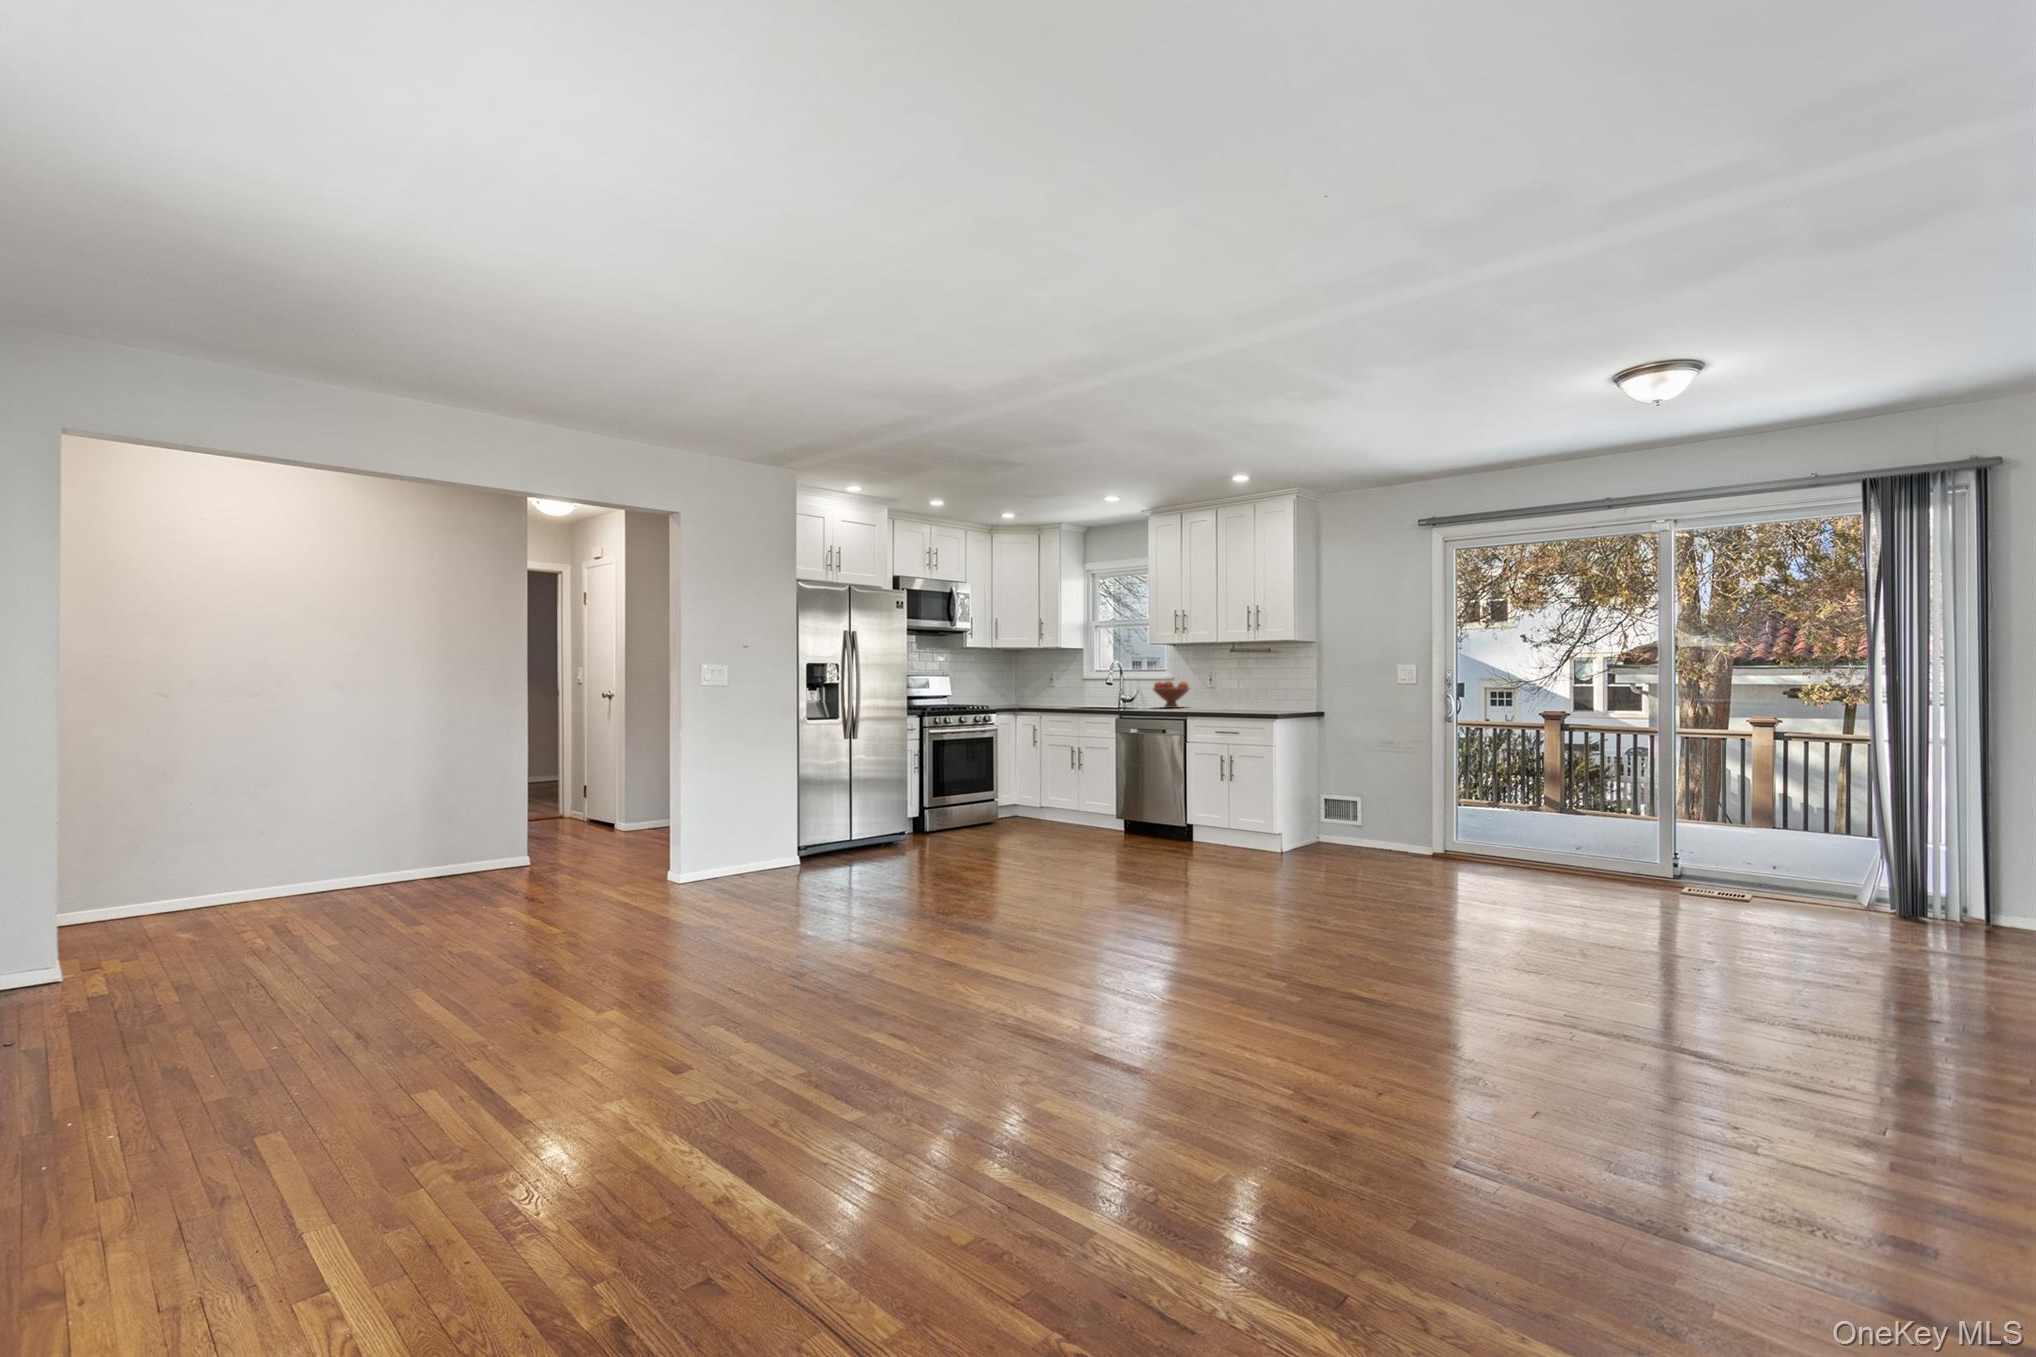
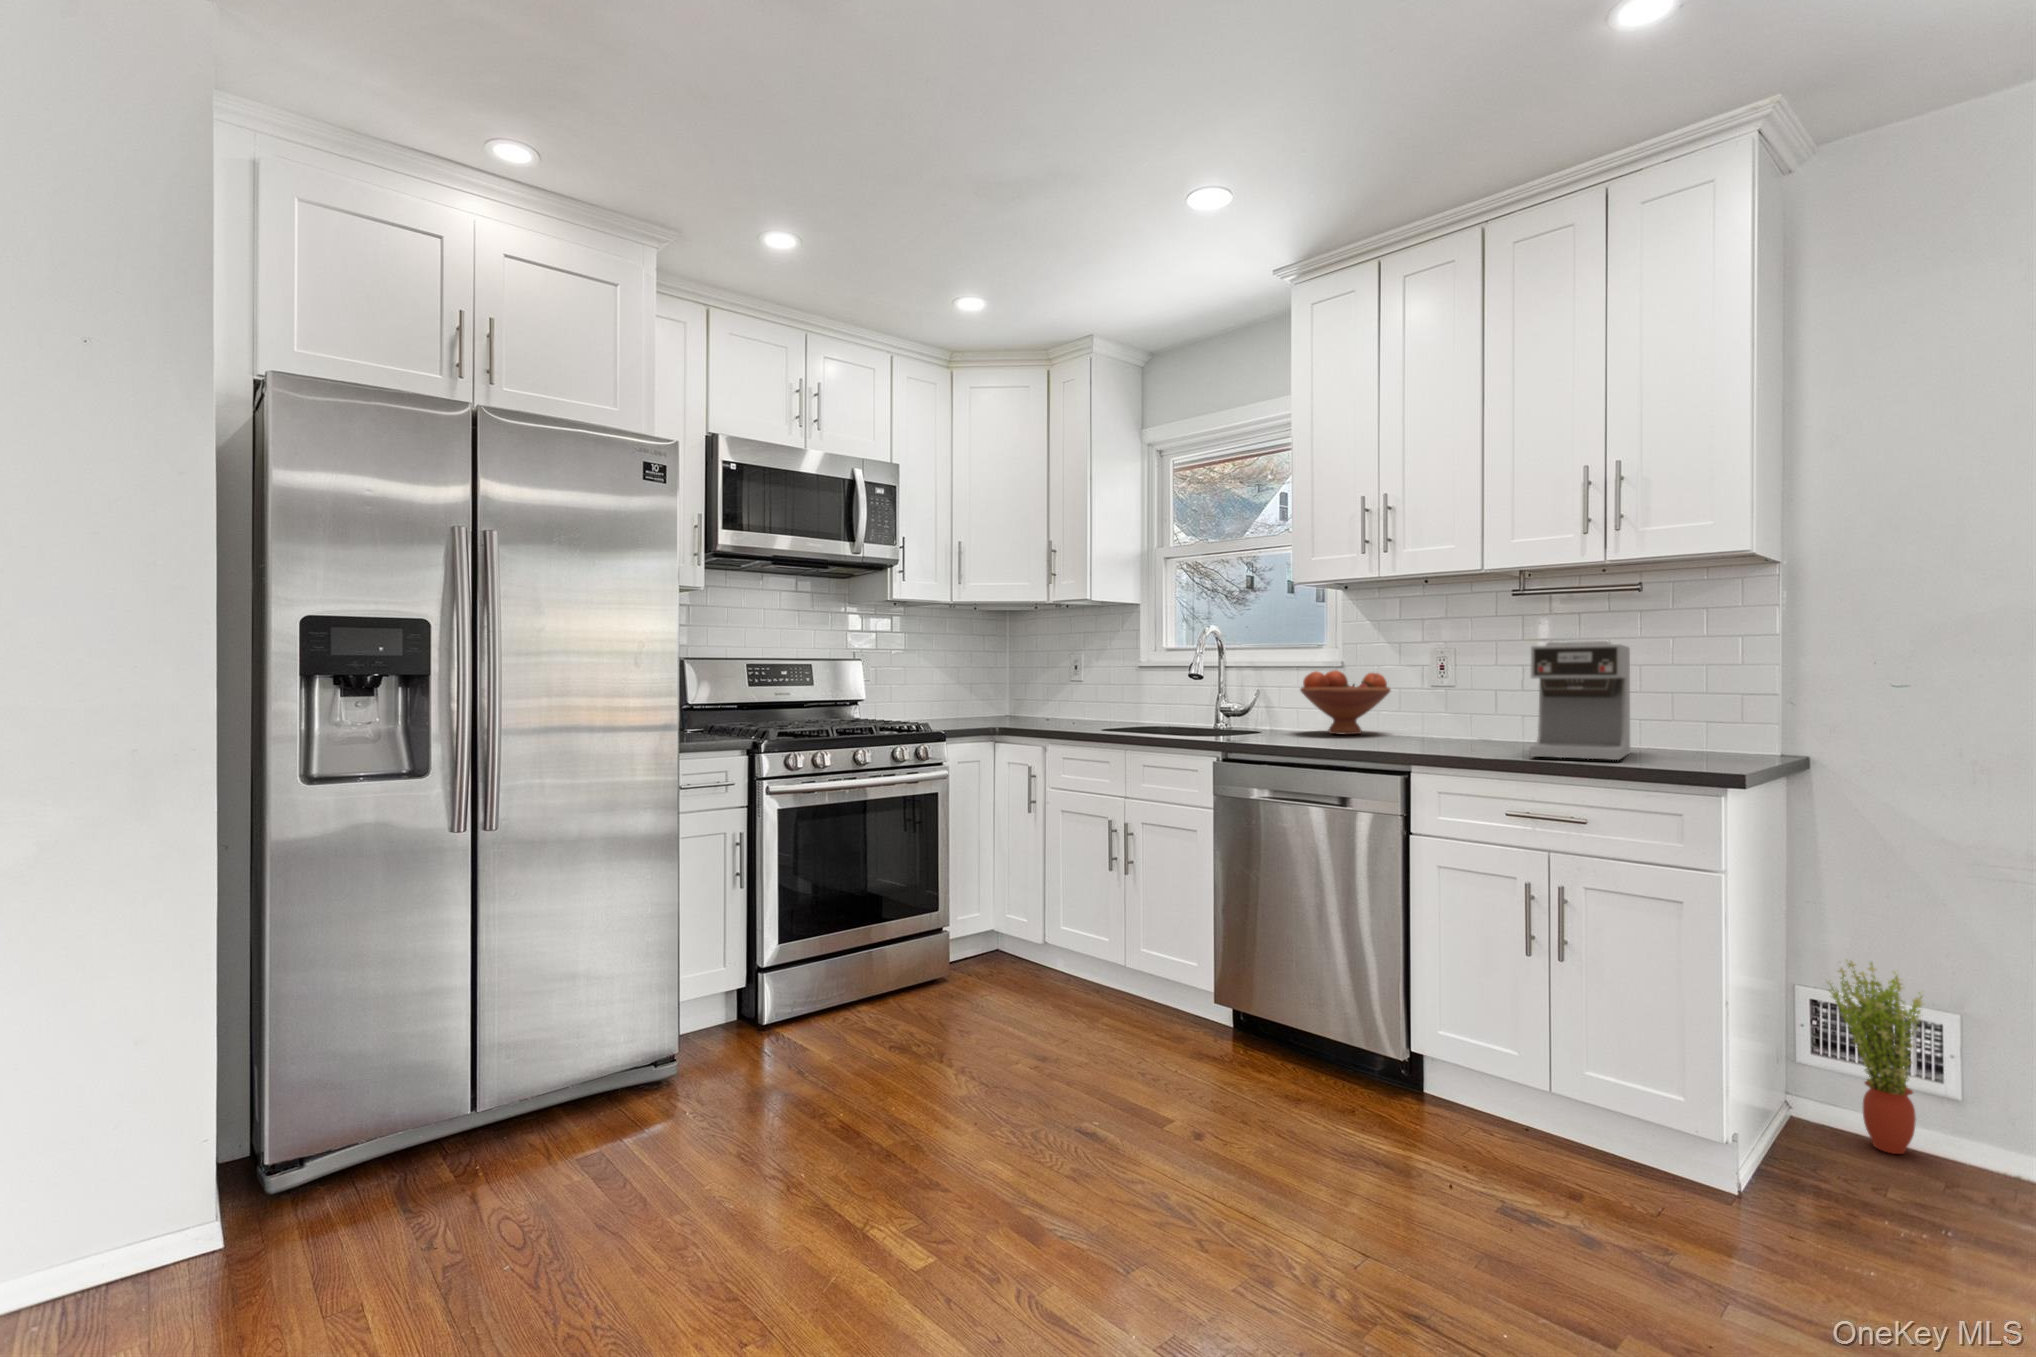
coffee maker: none [1225,669,1265,711] -> present [1530,641,1630,760]
potted plant: none [1325,780,1353,845] -> present [1829,961,1923,1154]

